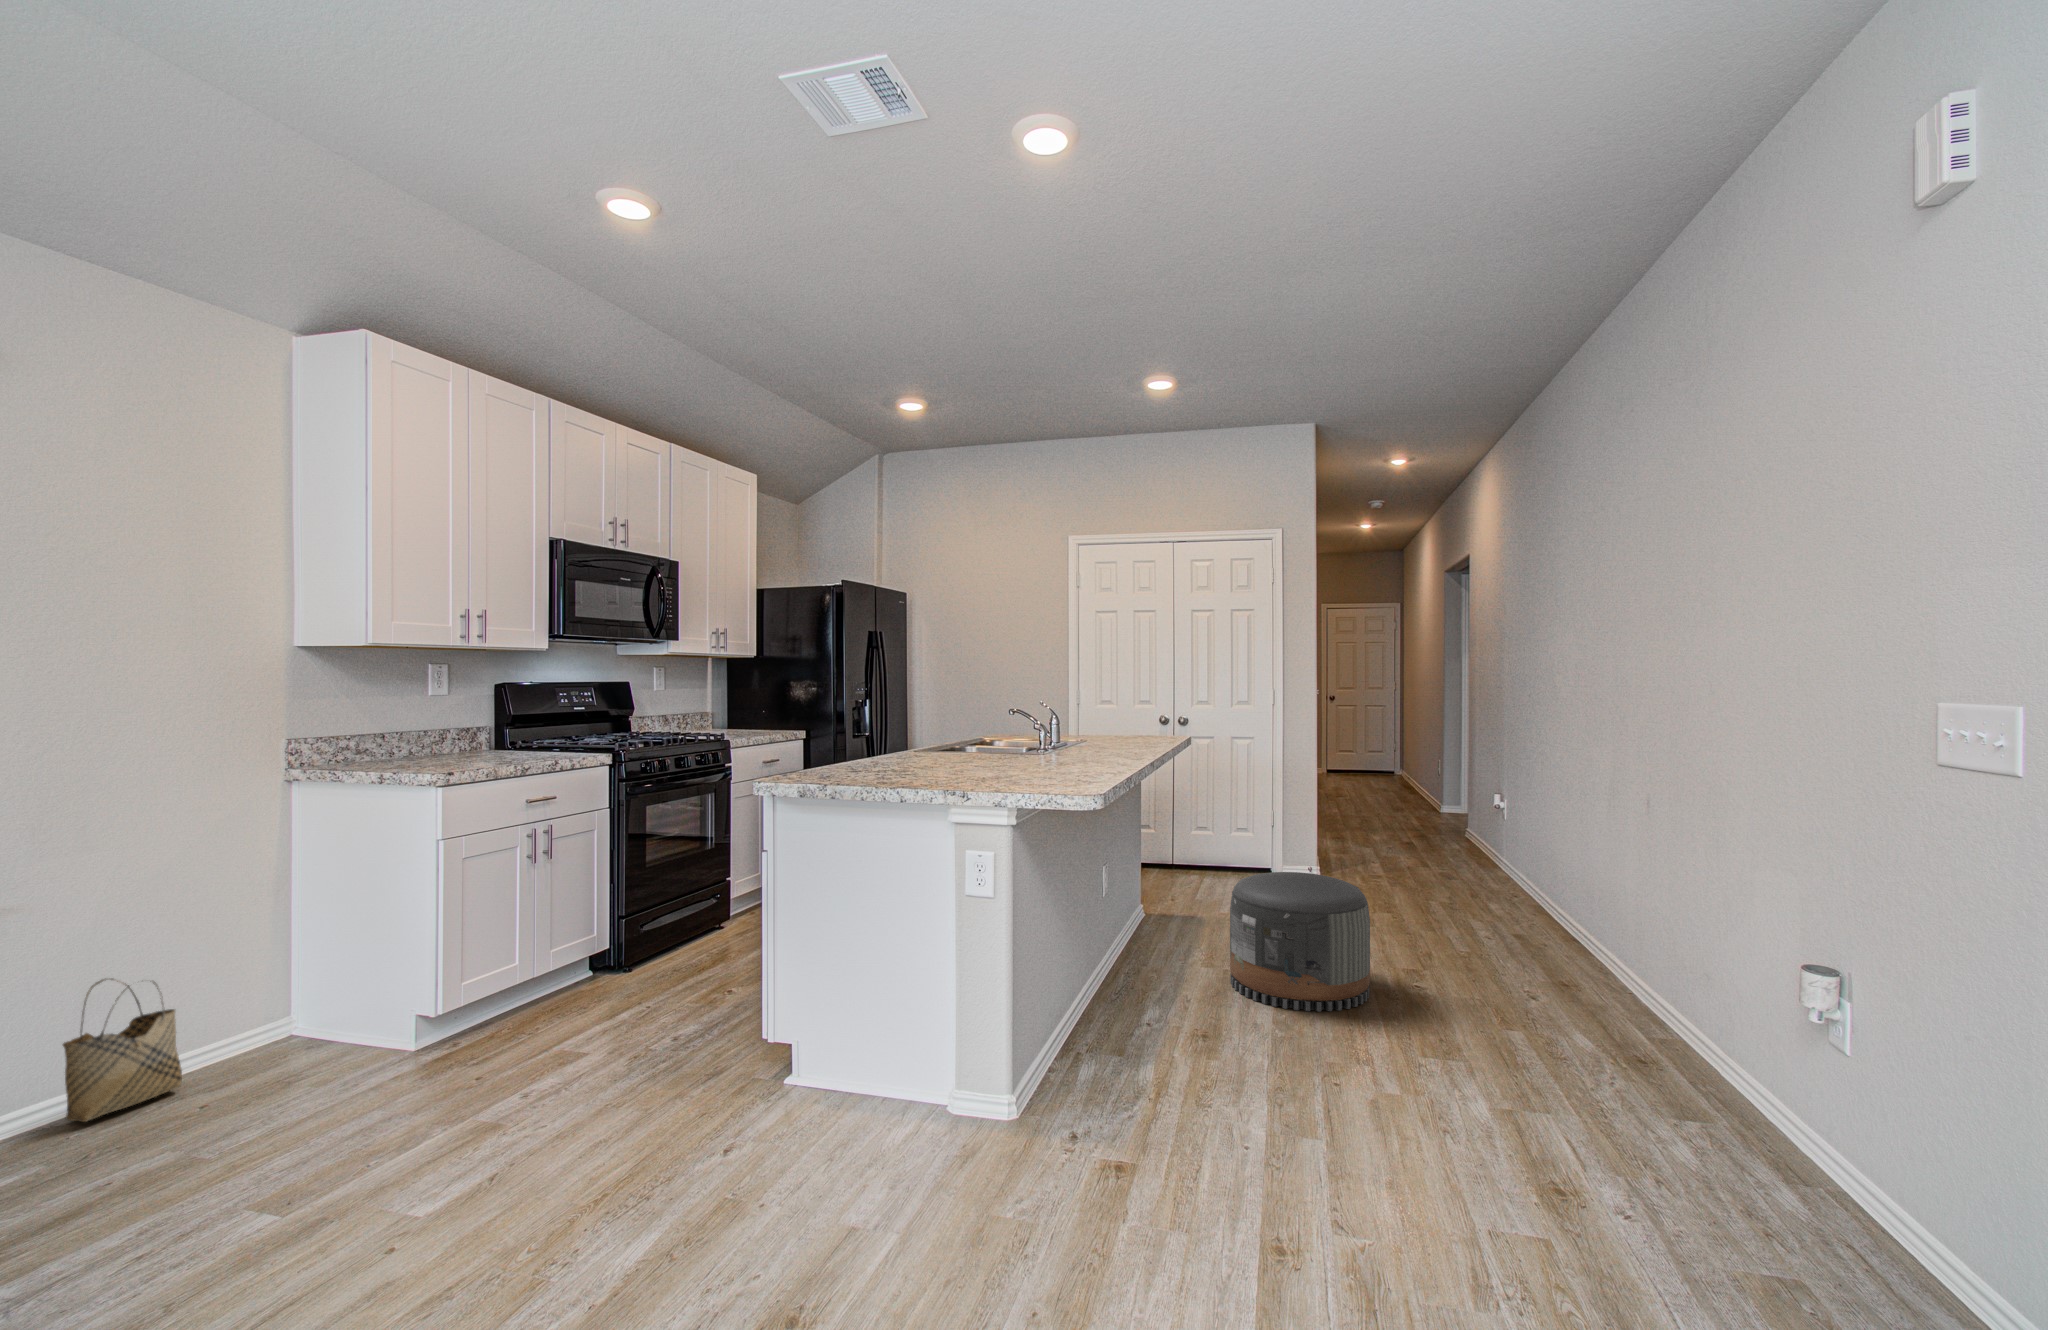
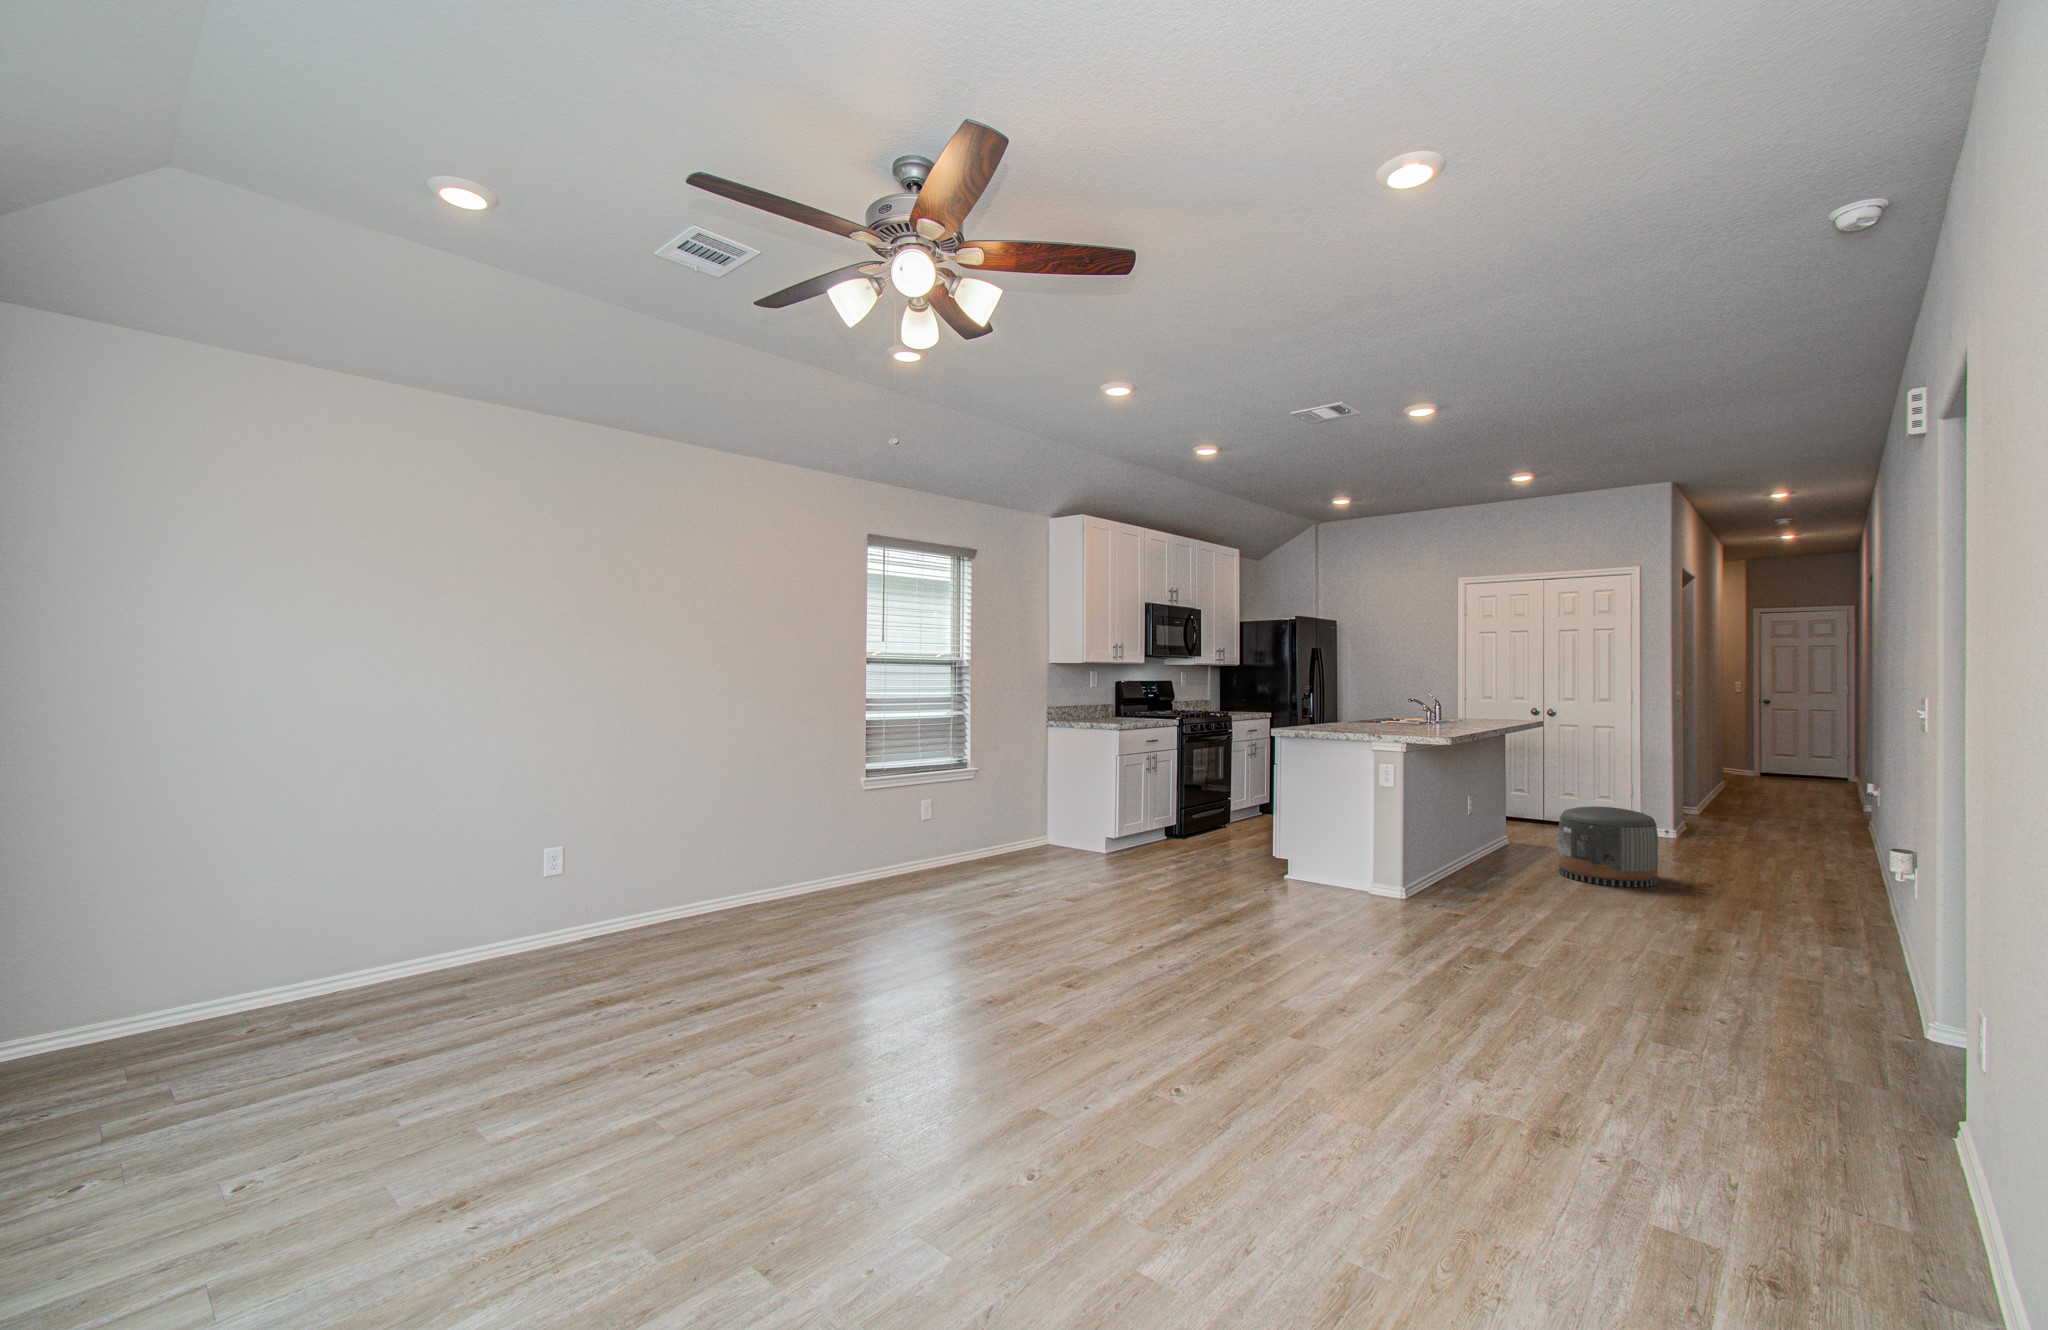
woven basket: present [63,979,182,1122] -> none [997,802,1027,856]

